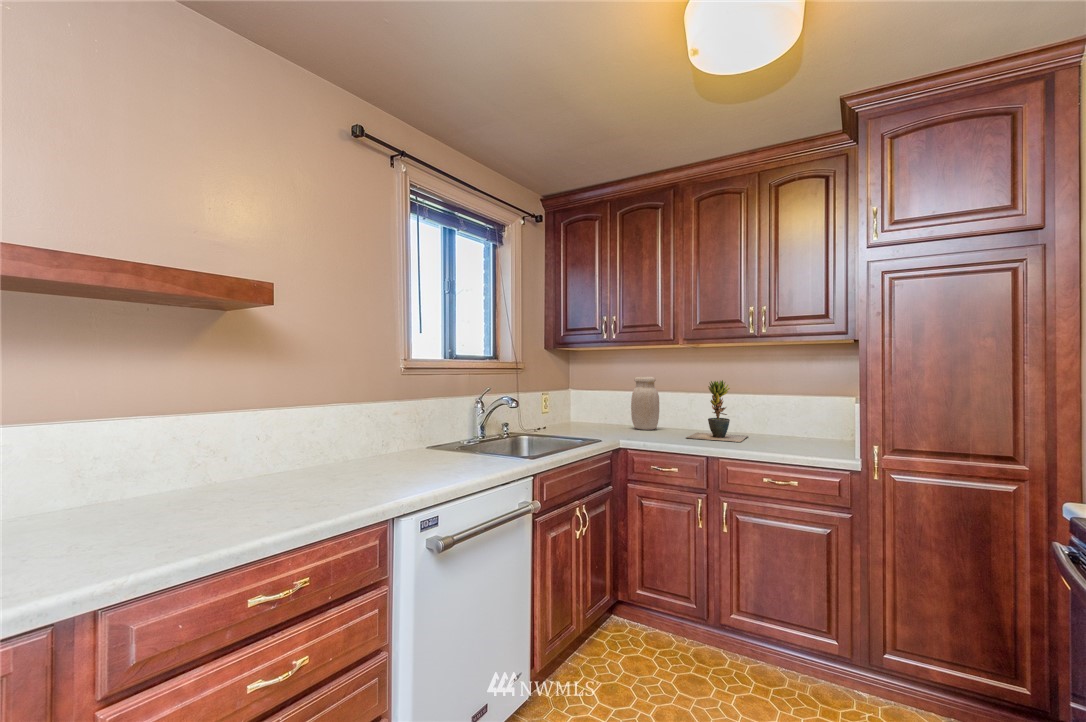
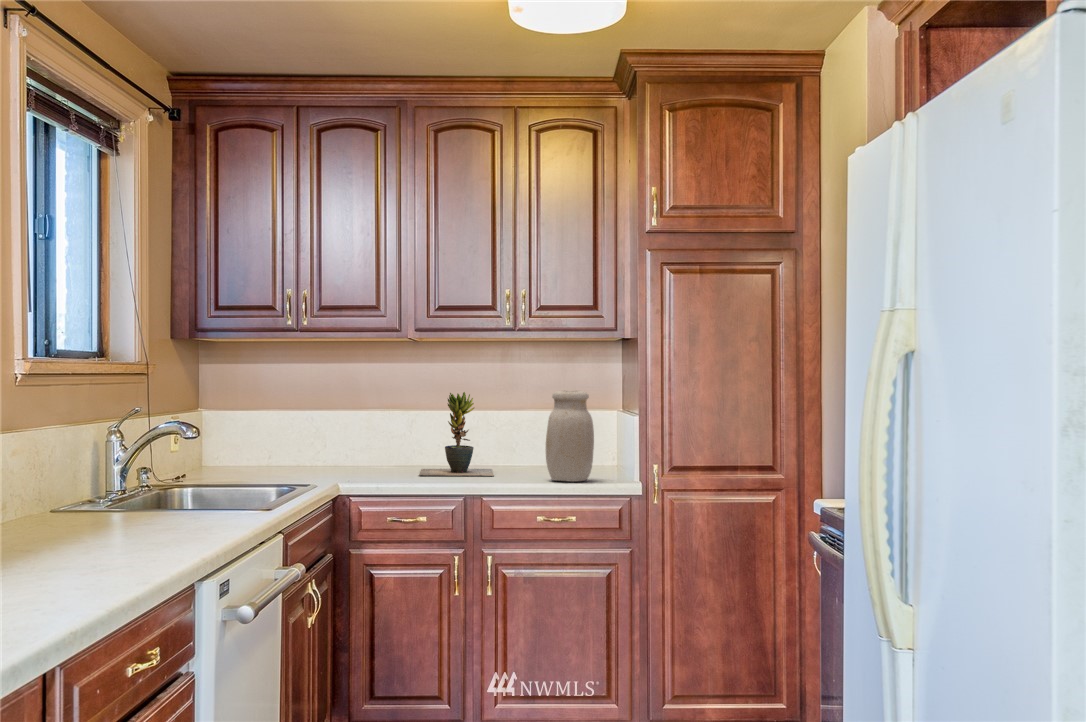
jar: present [631,377,659,430] -> present [546,391,594,482]

